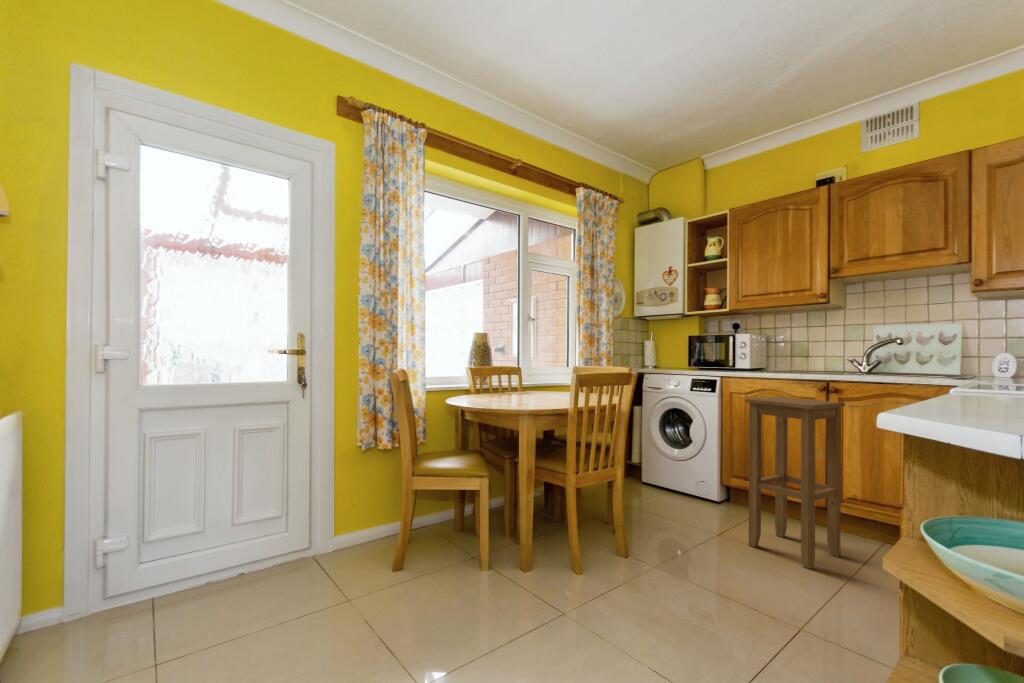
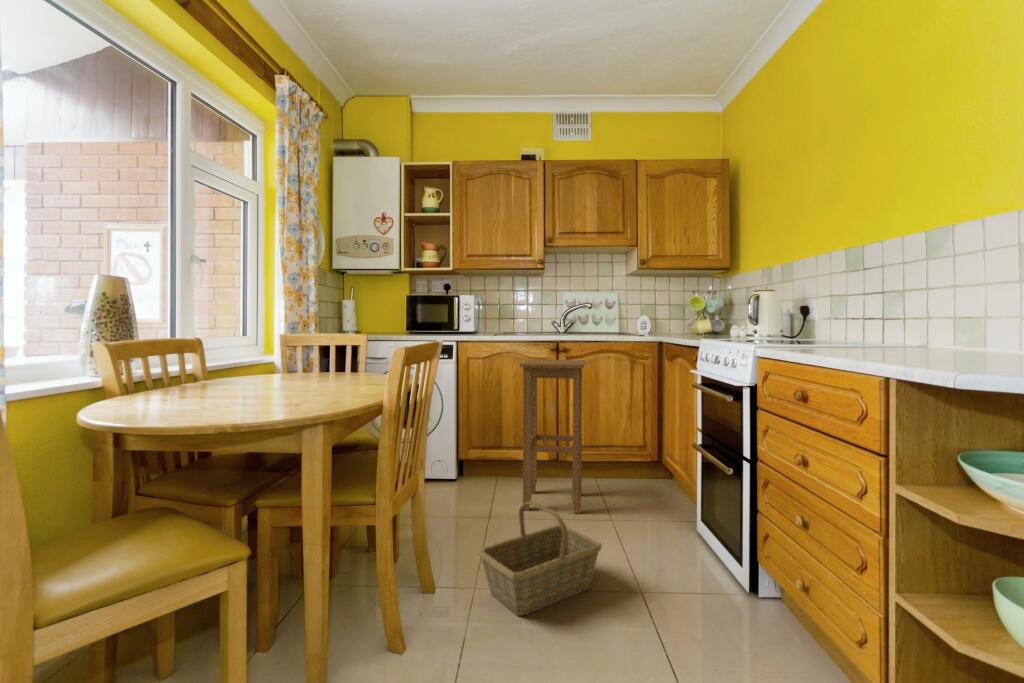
basket: none [629,518,743,620] -> present [479,501,602,616]

